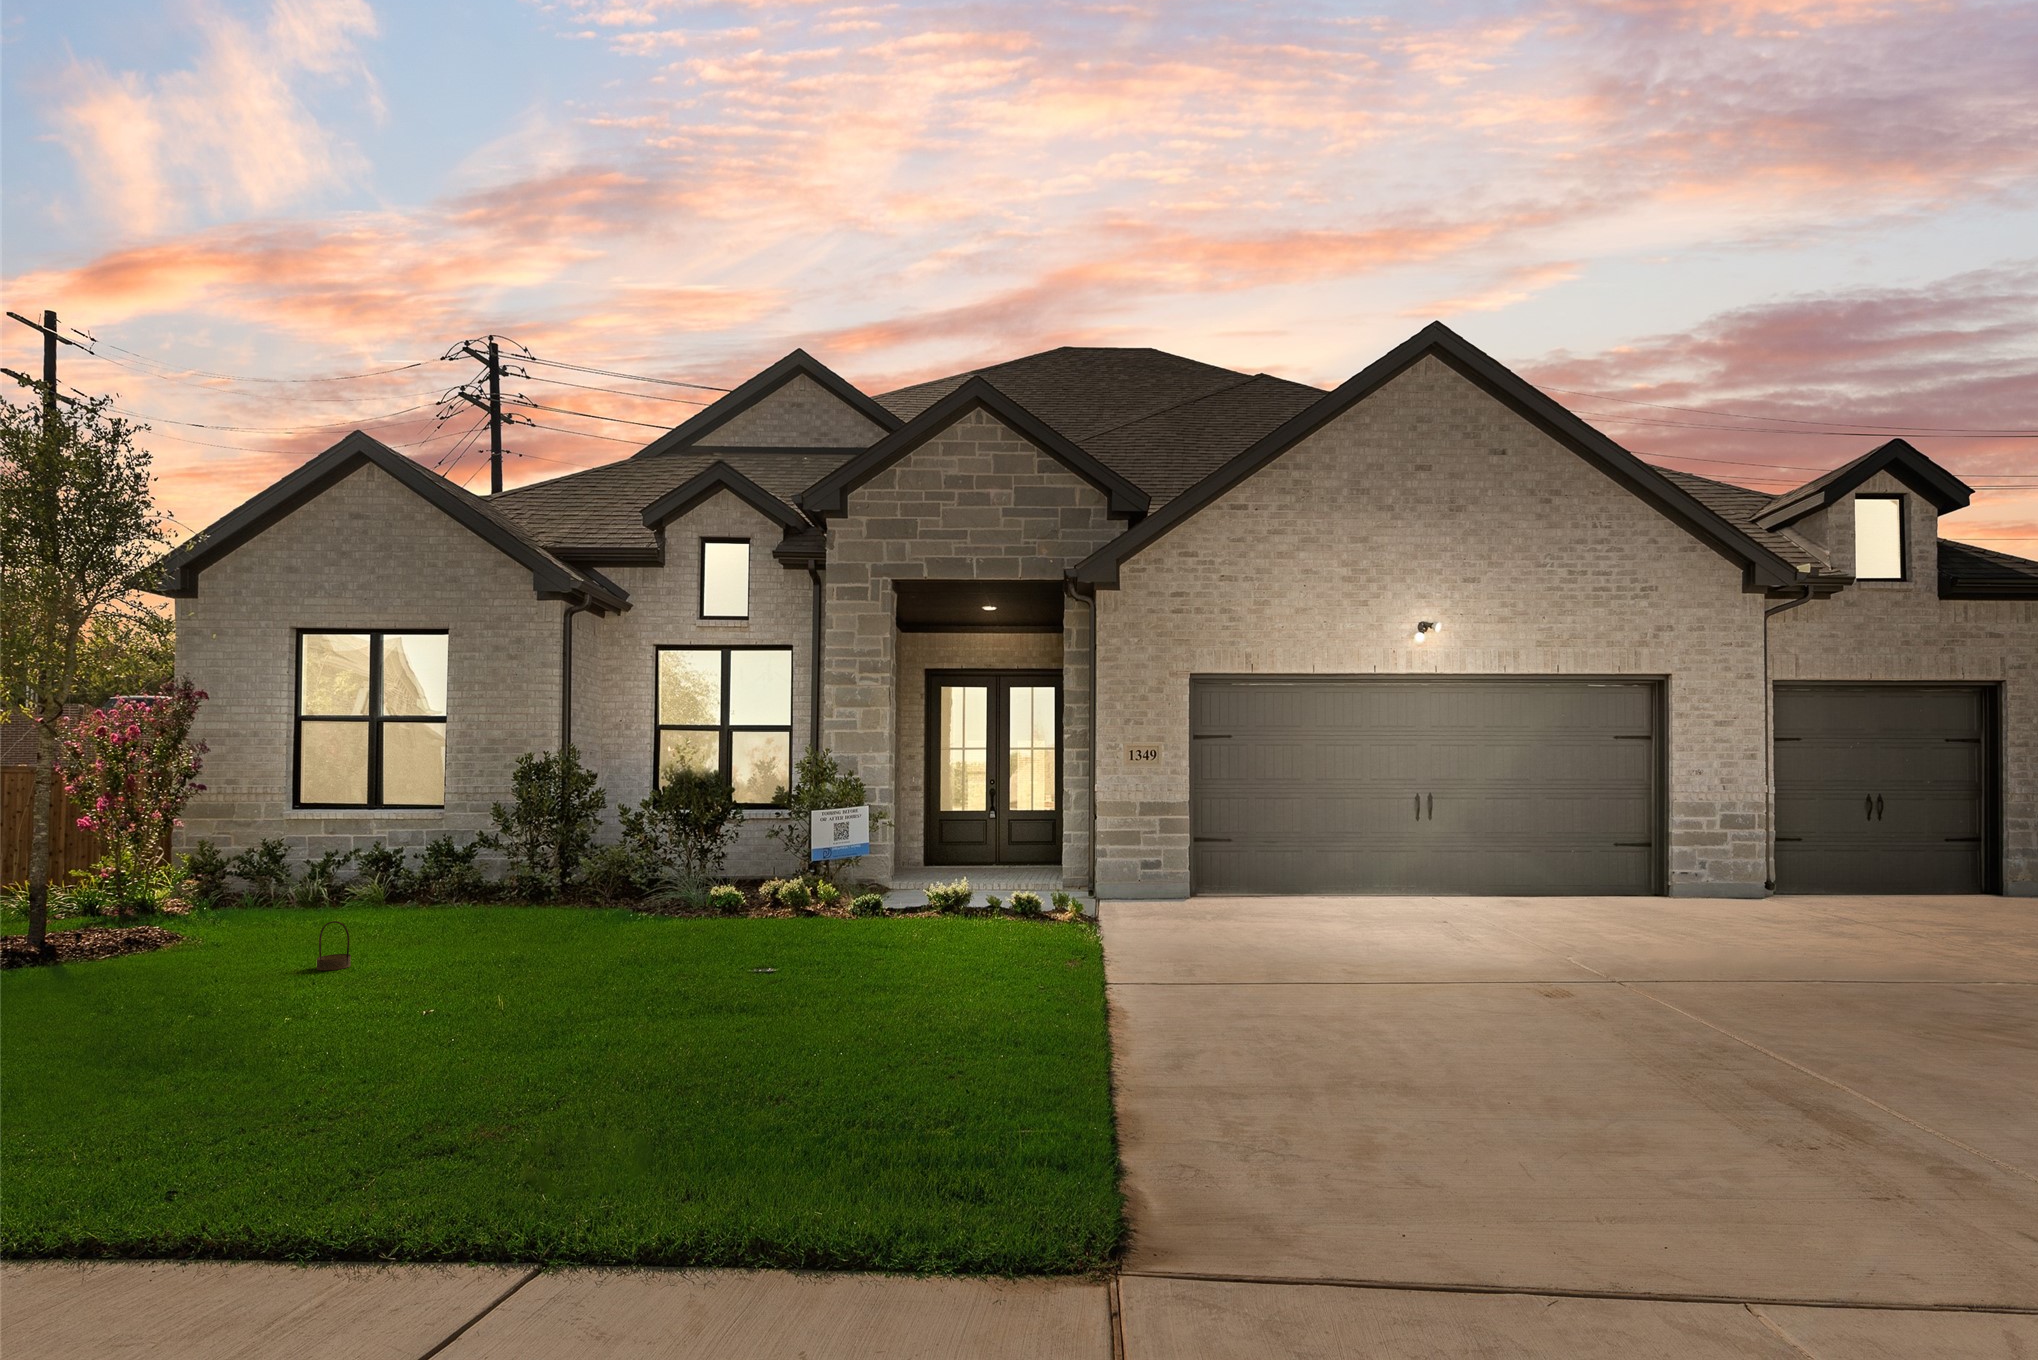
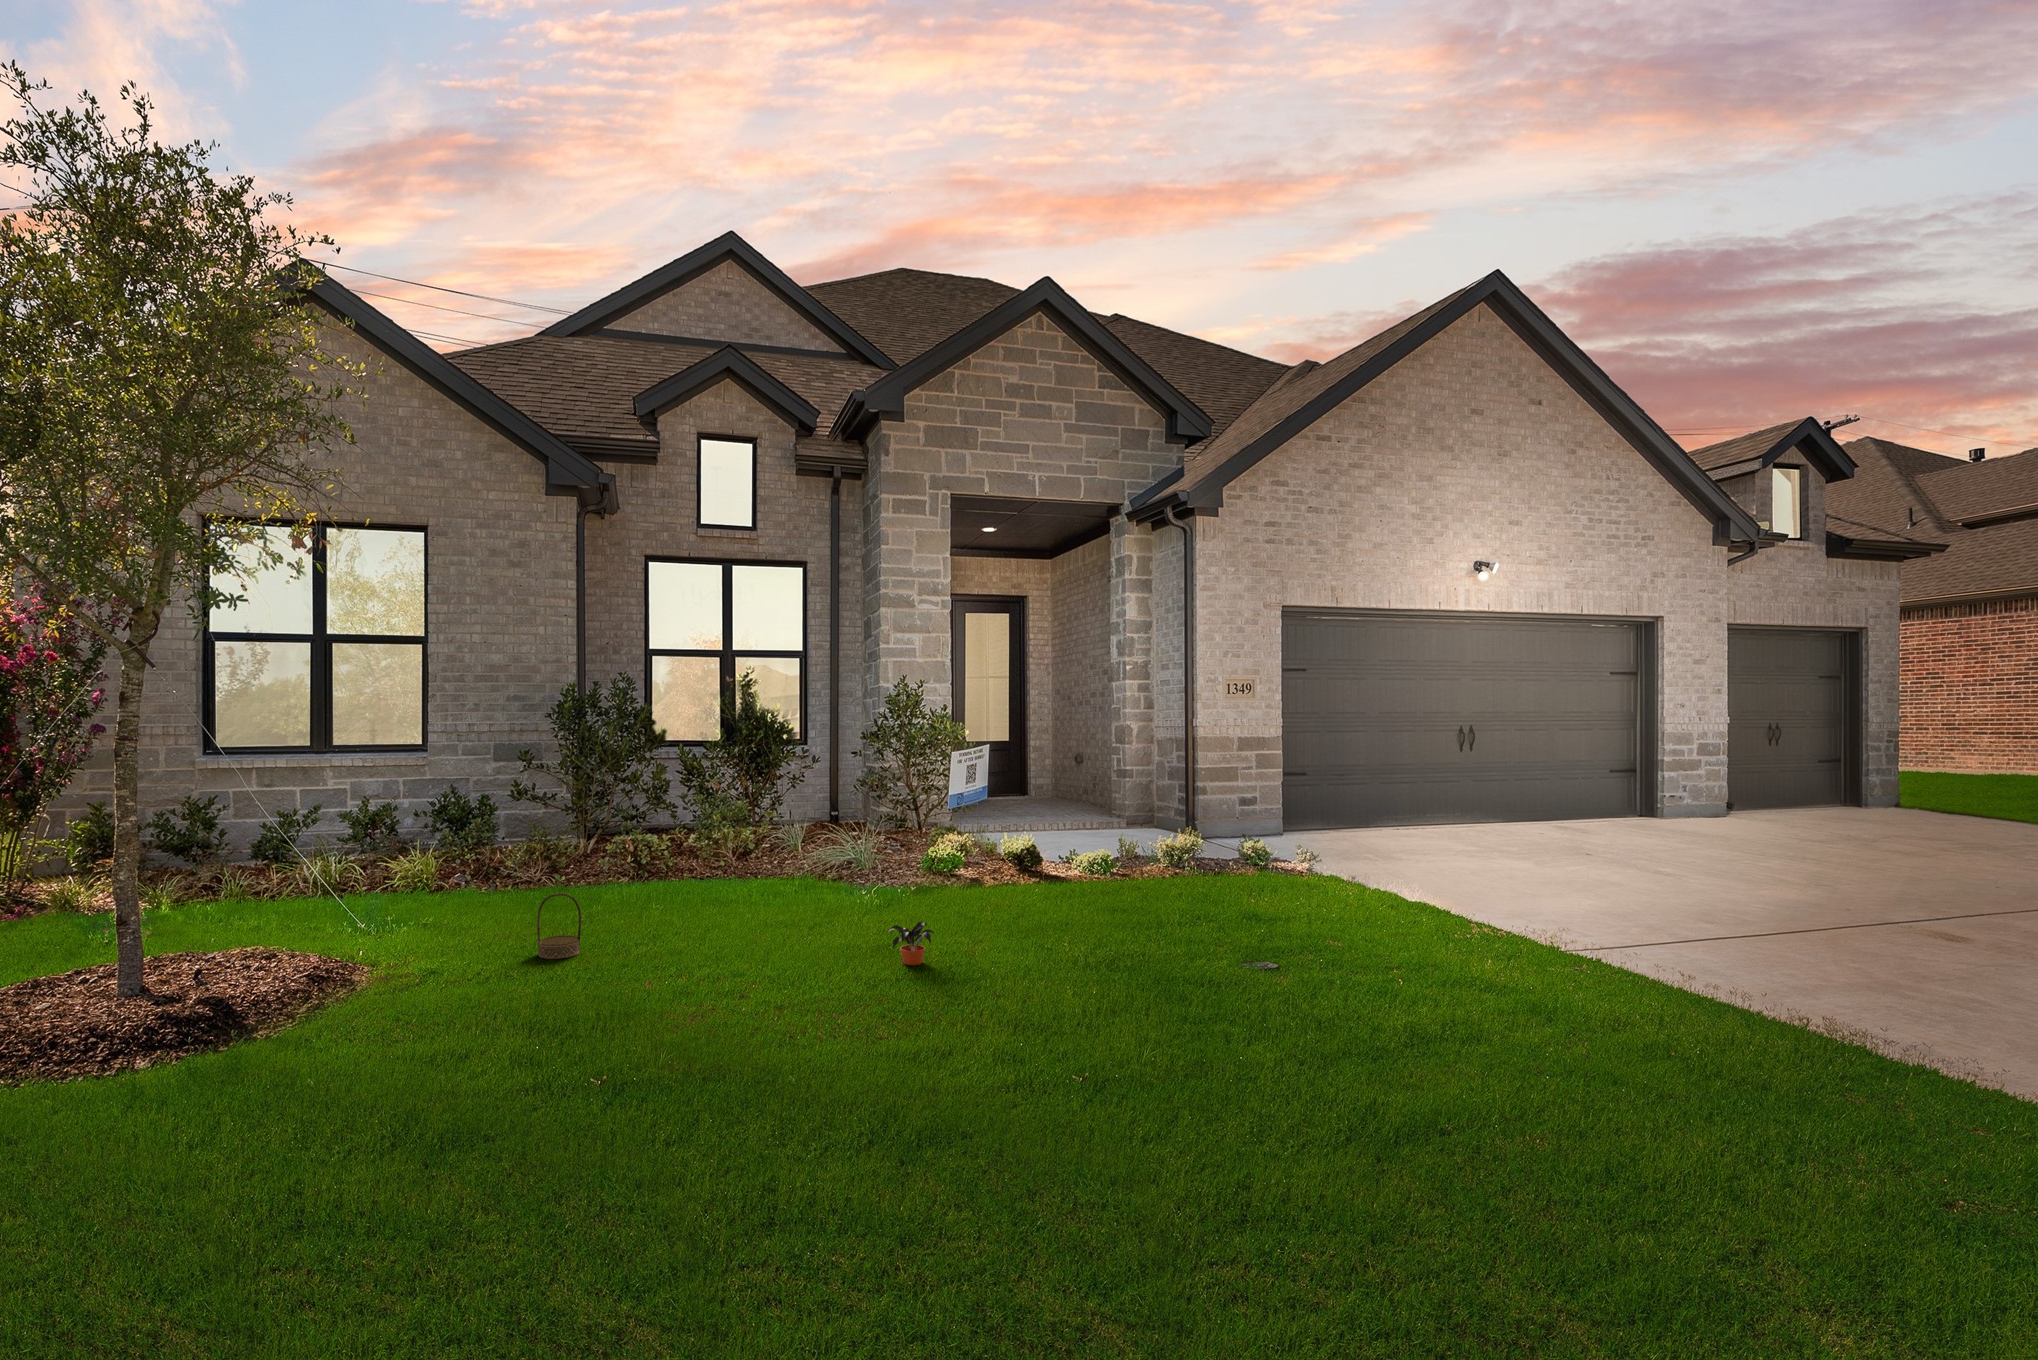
potted plant: none [520,955,564,990] -> present [888,922,934,965]

